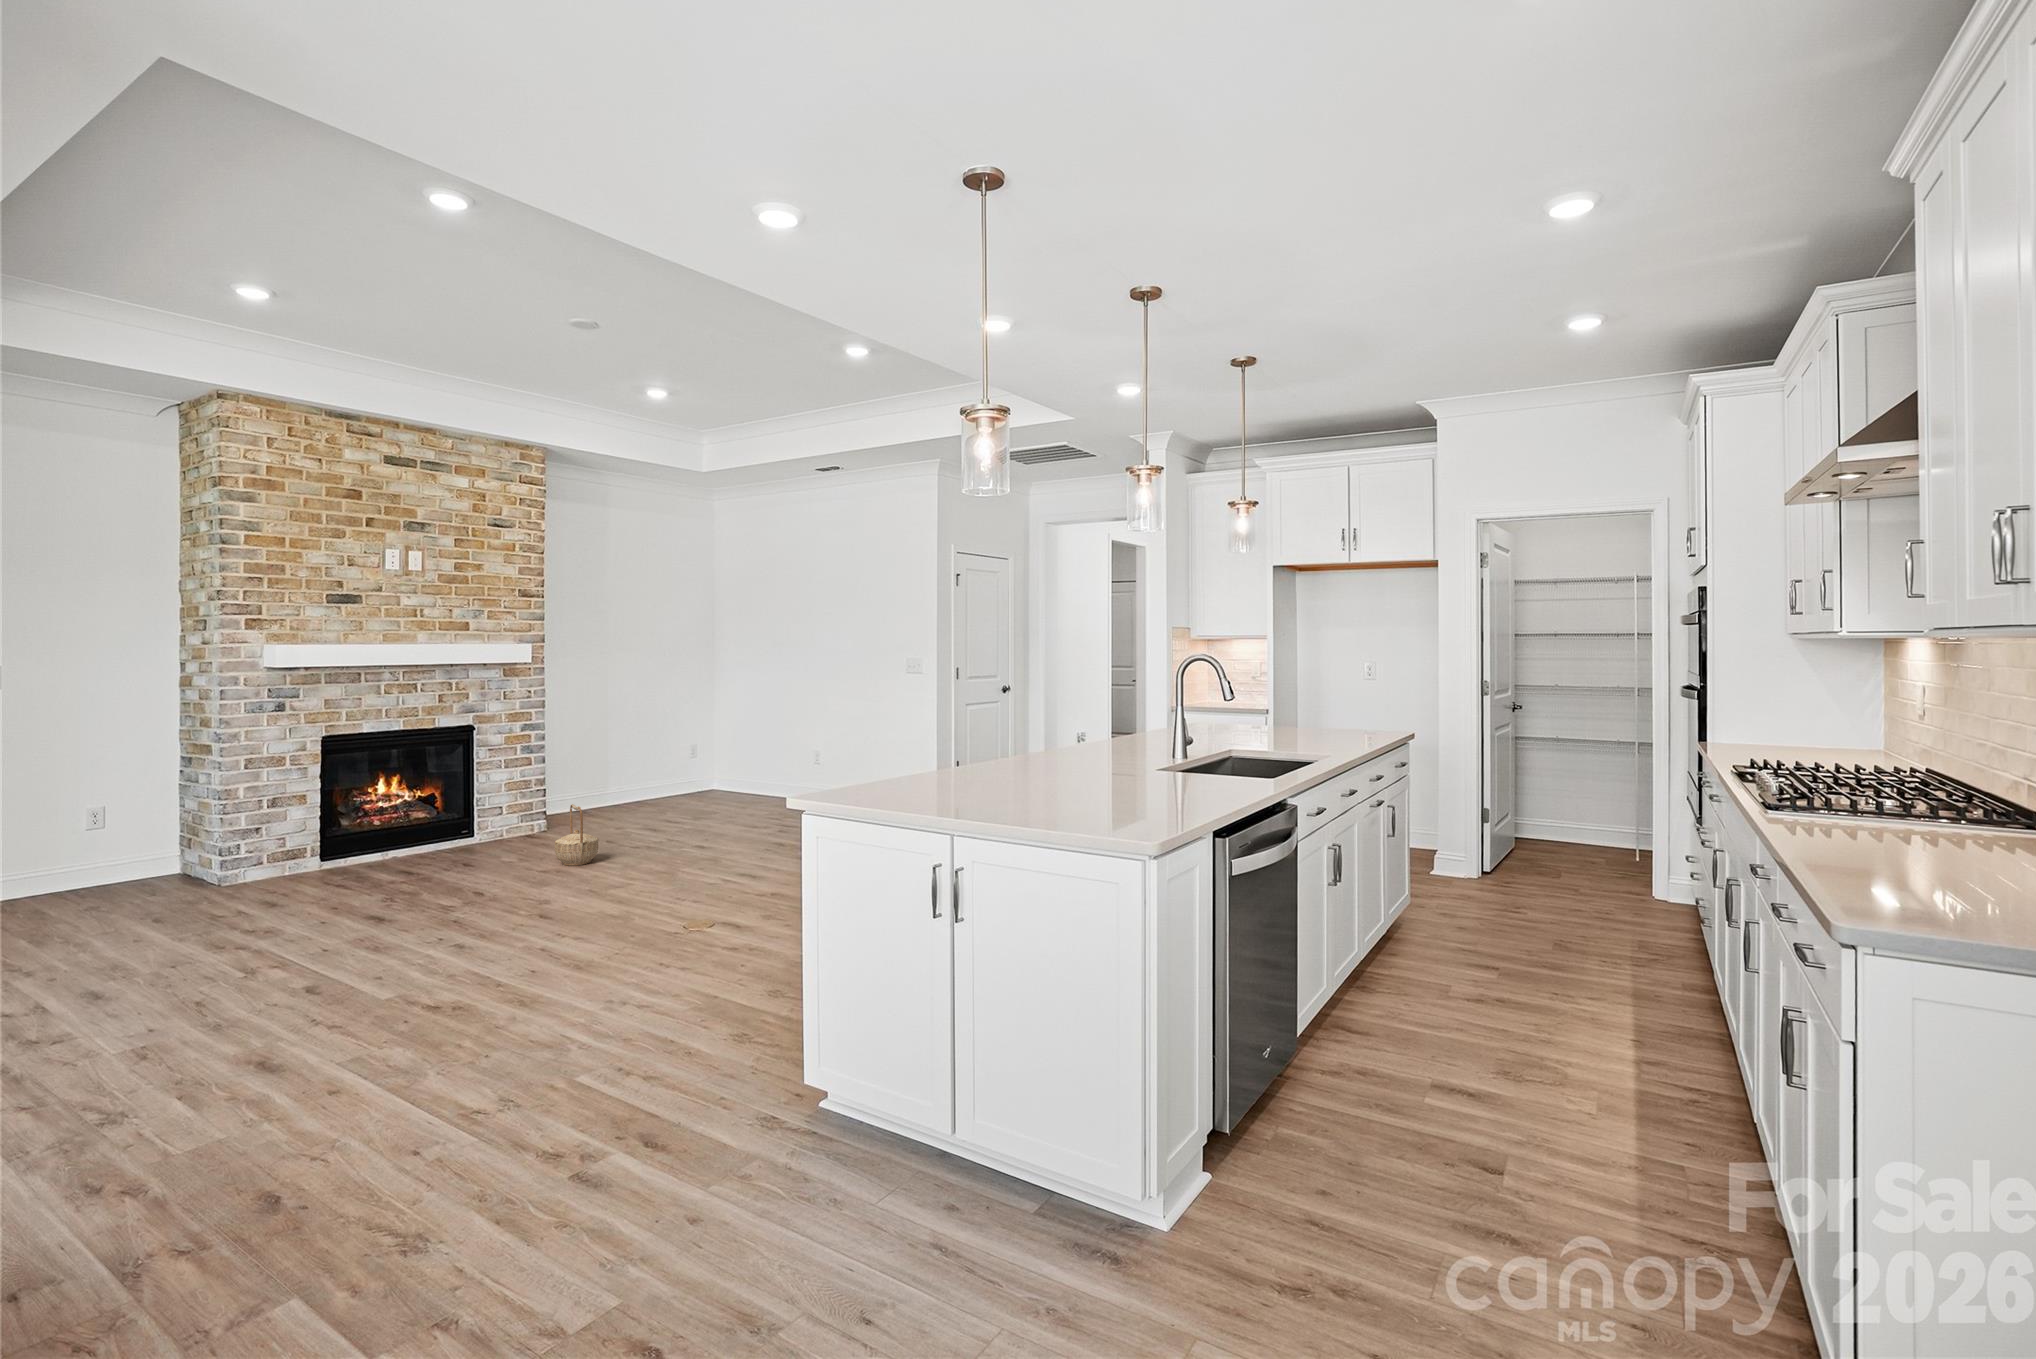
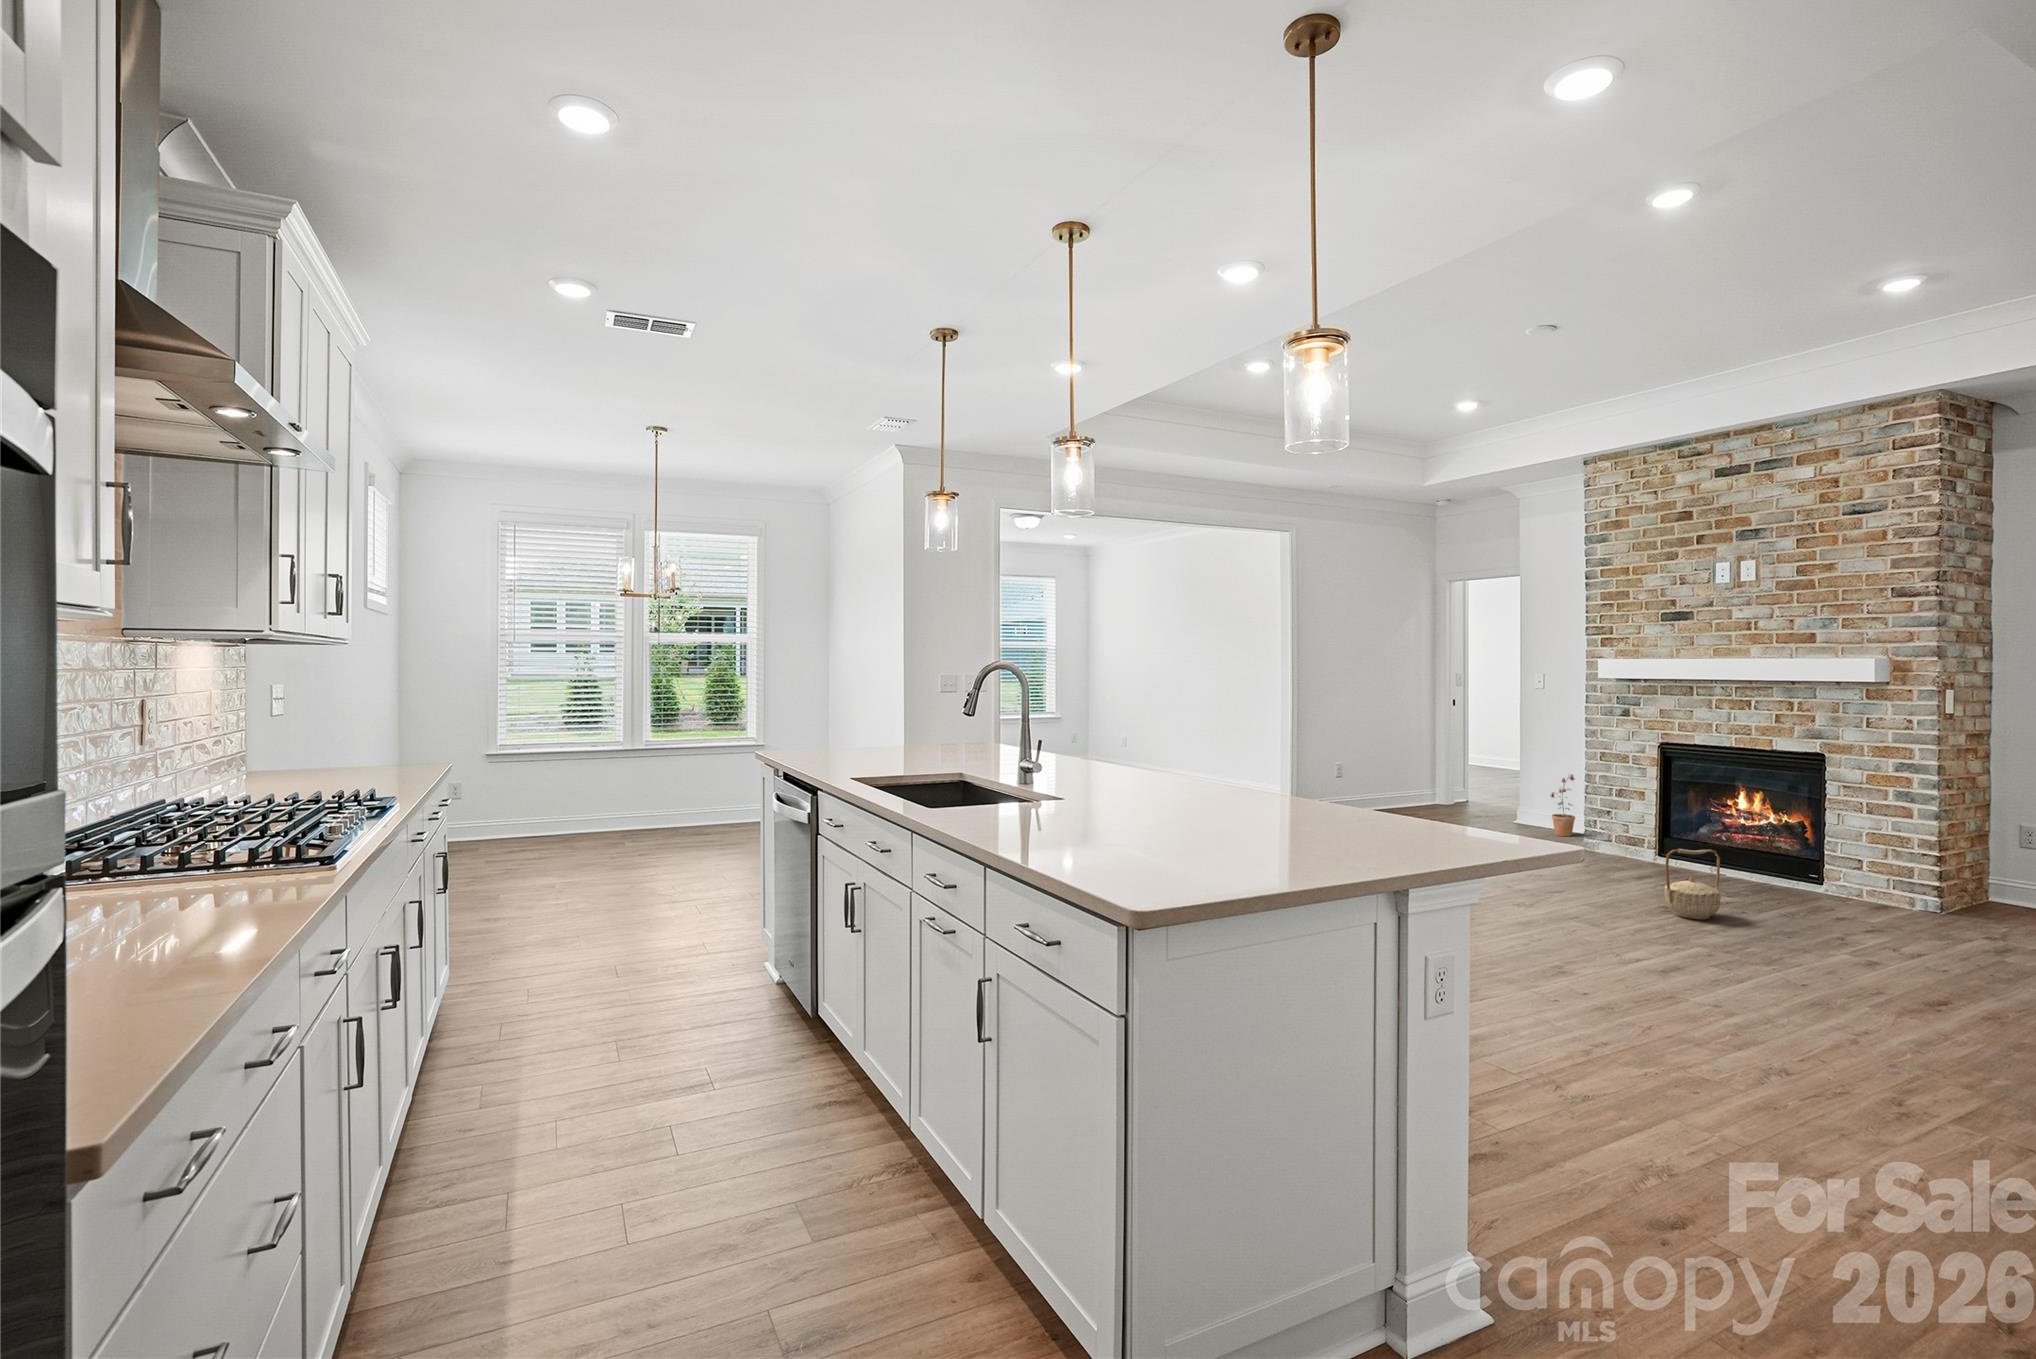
potted plant: none [67,807,121,895] -> present [1551,775,1575,836]

